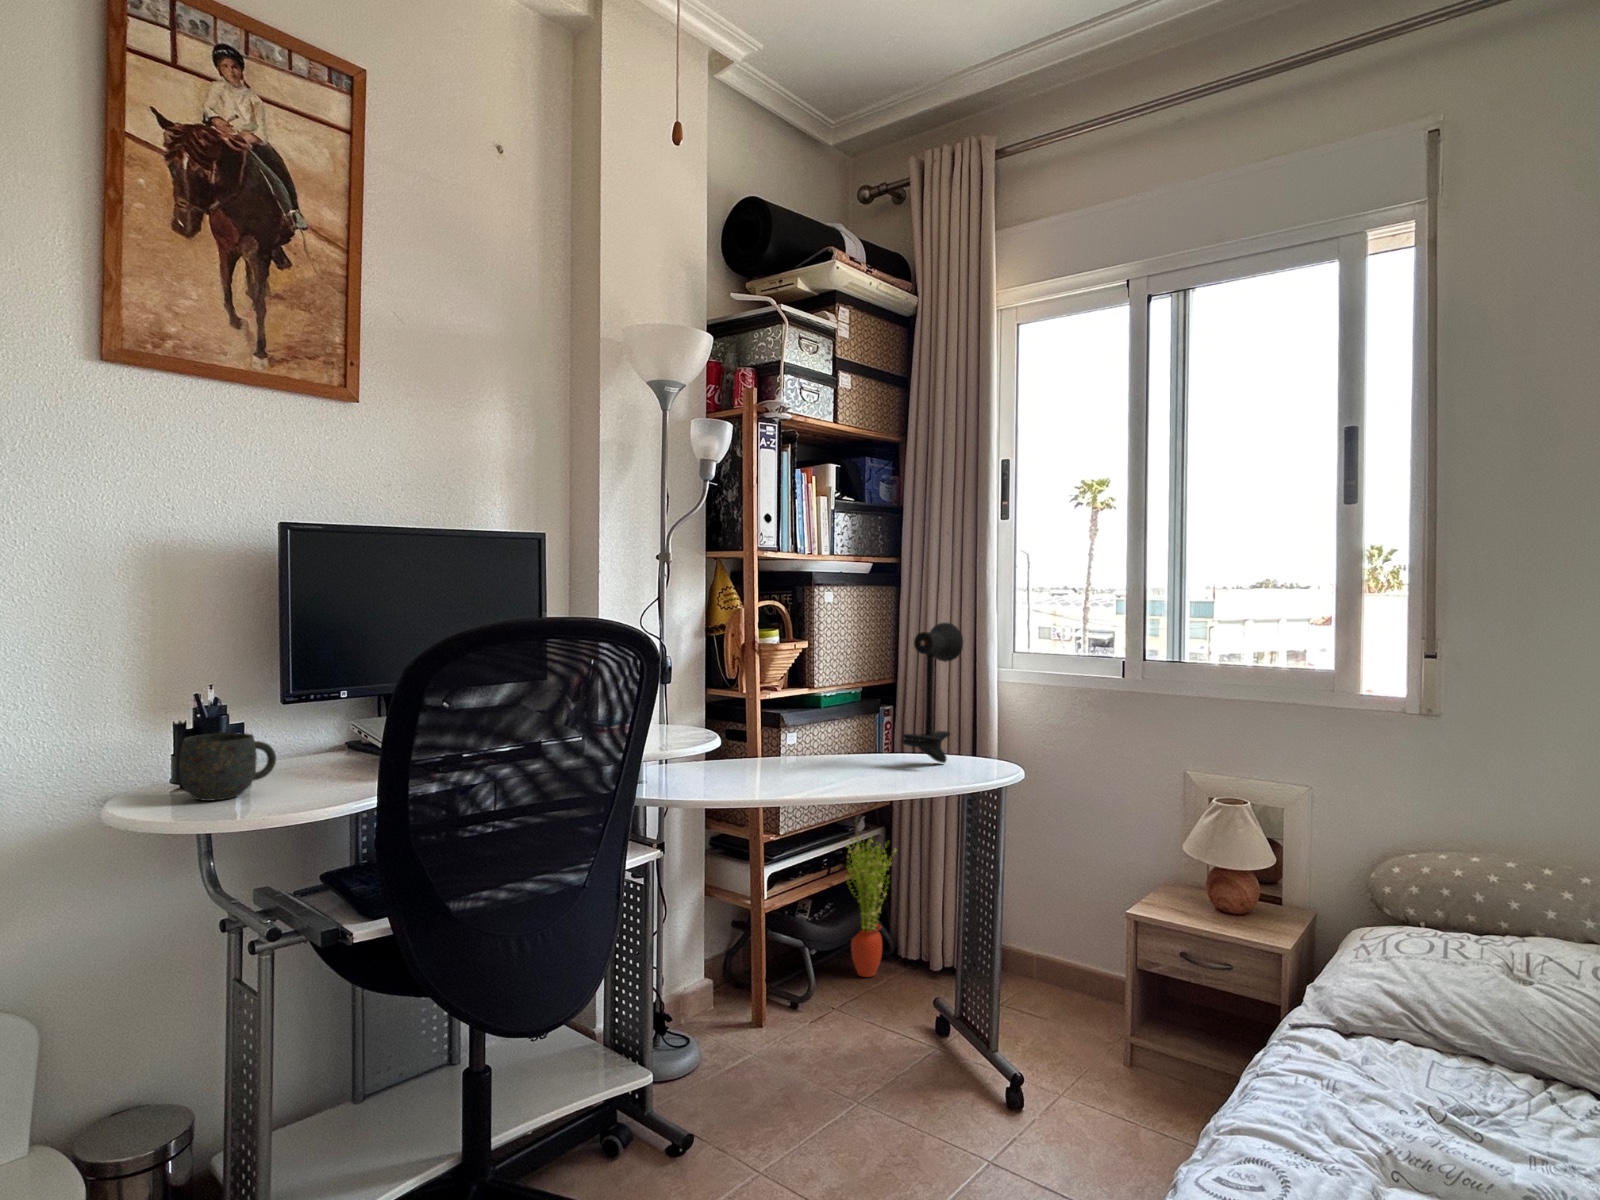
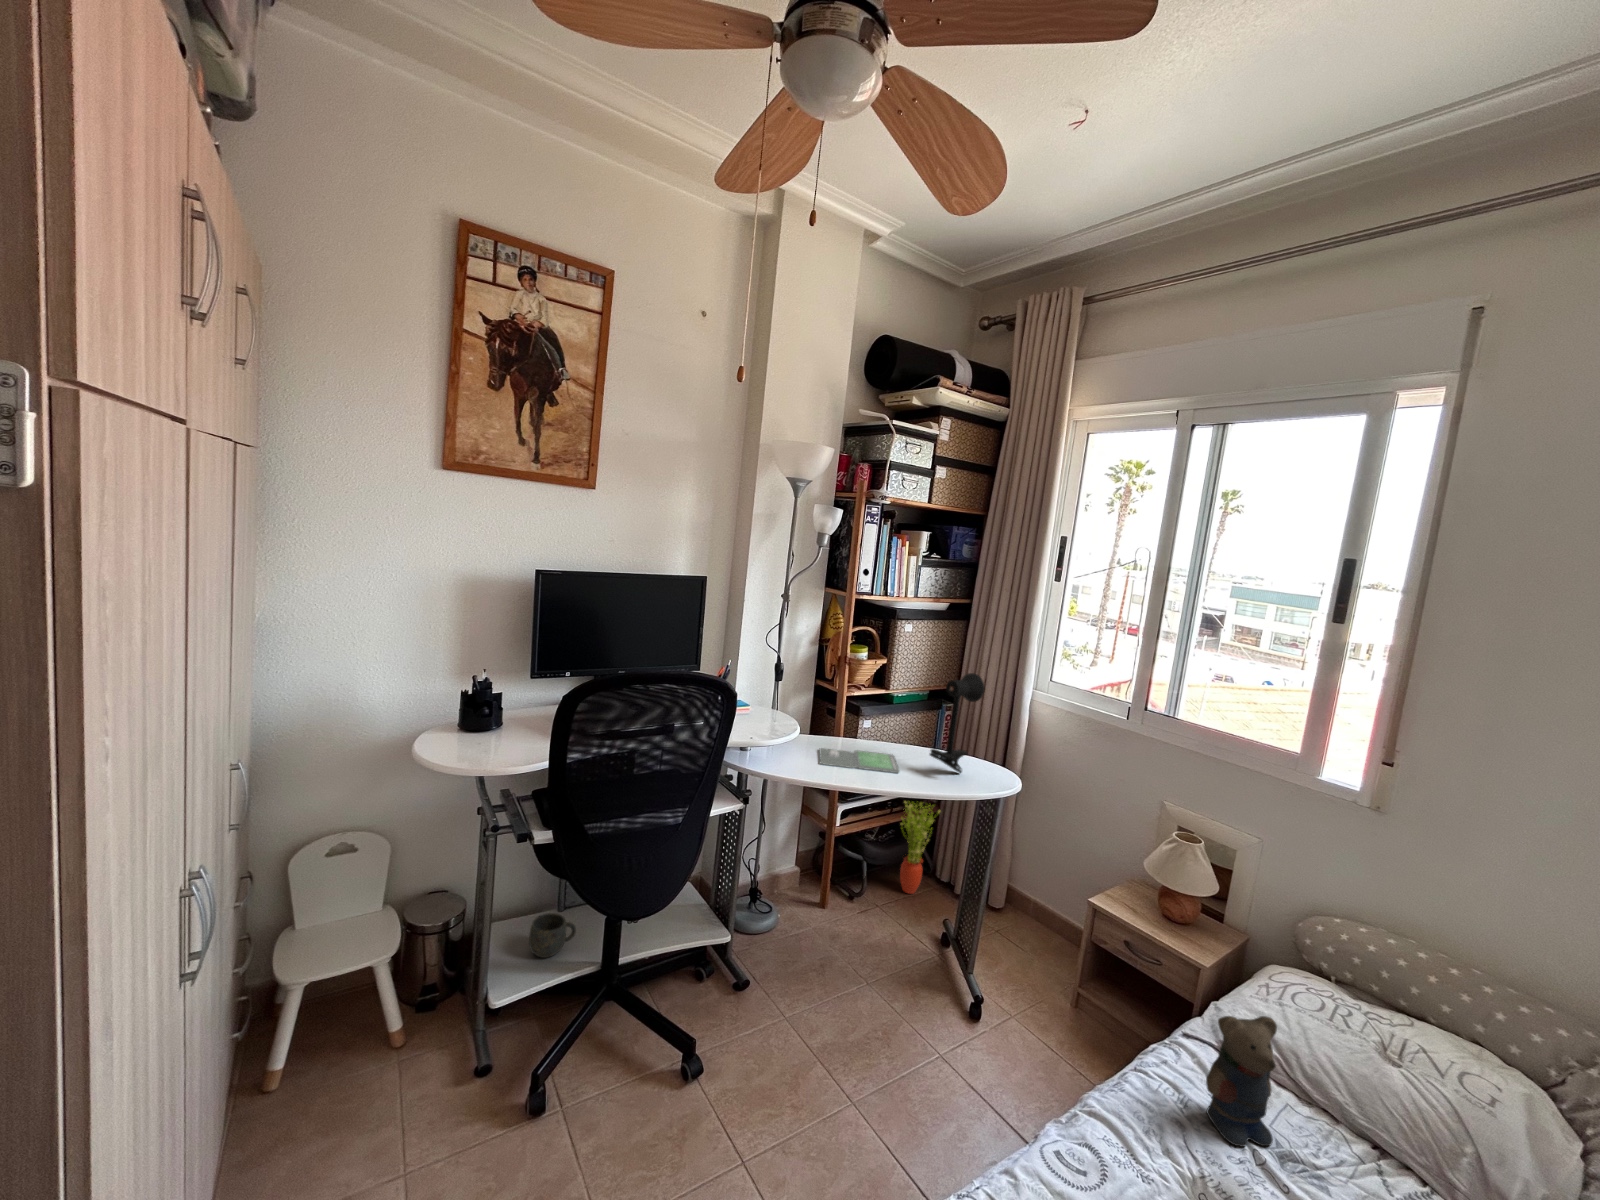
mug: present [179,733,276,801] -> present [529,913,576,958]
tablet: none [745,755,868,775] -> present [819,748,899,773]
teddy bear: none [1356,945,1441,1113] -> present [1206,1016,1277,1147]

